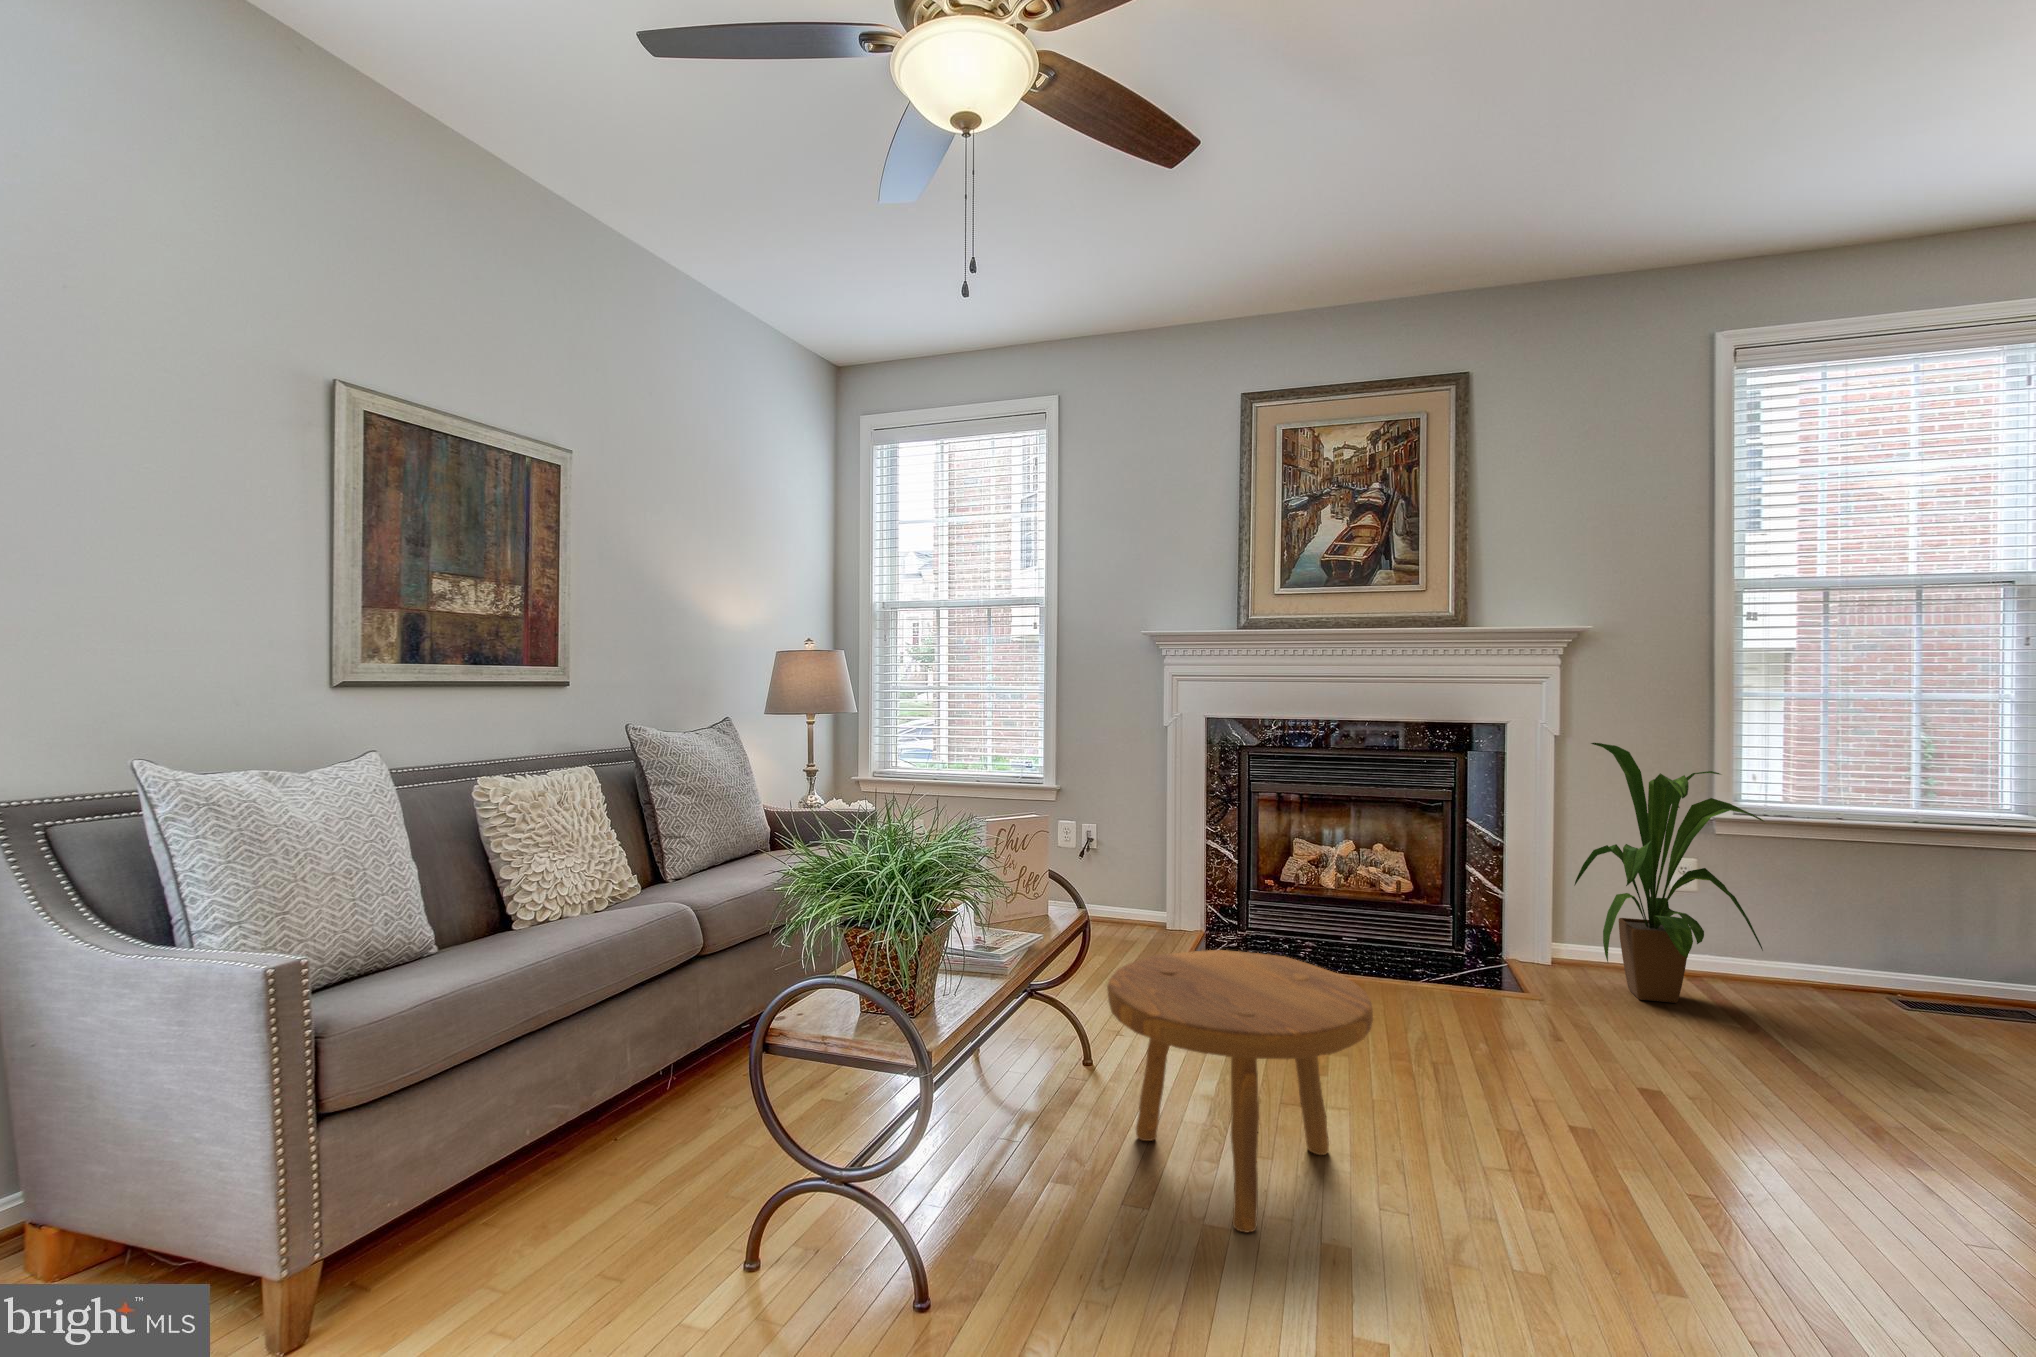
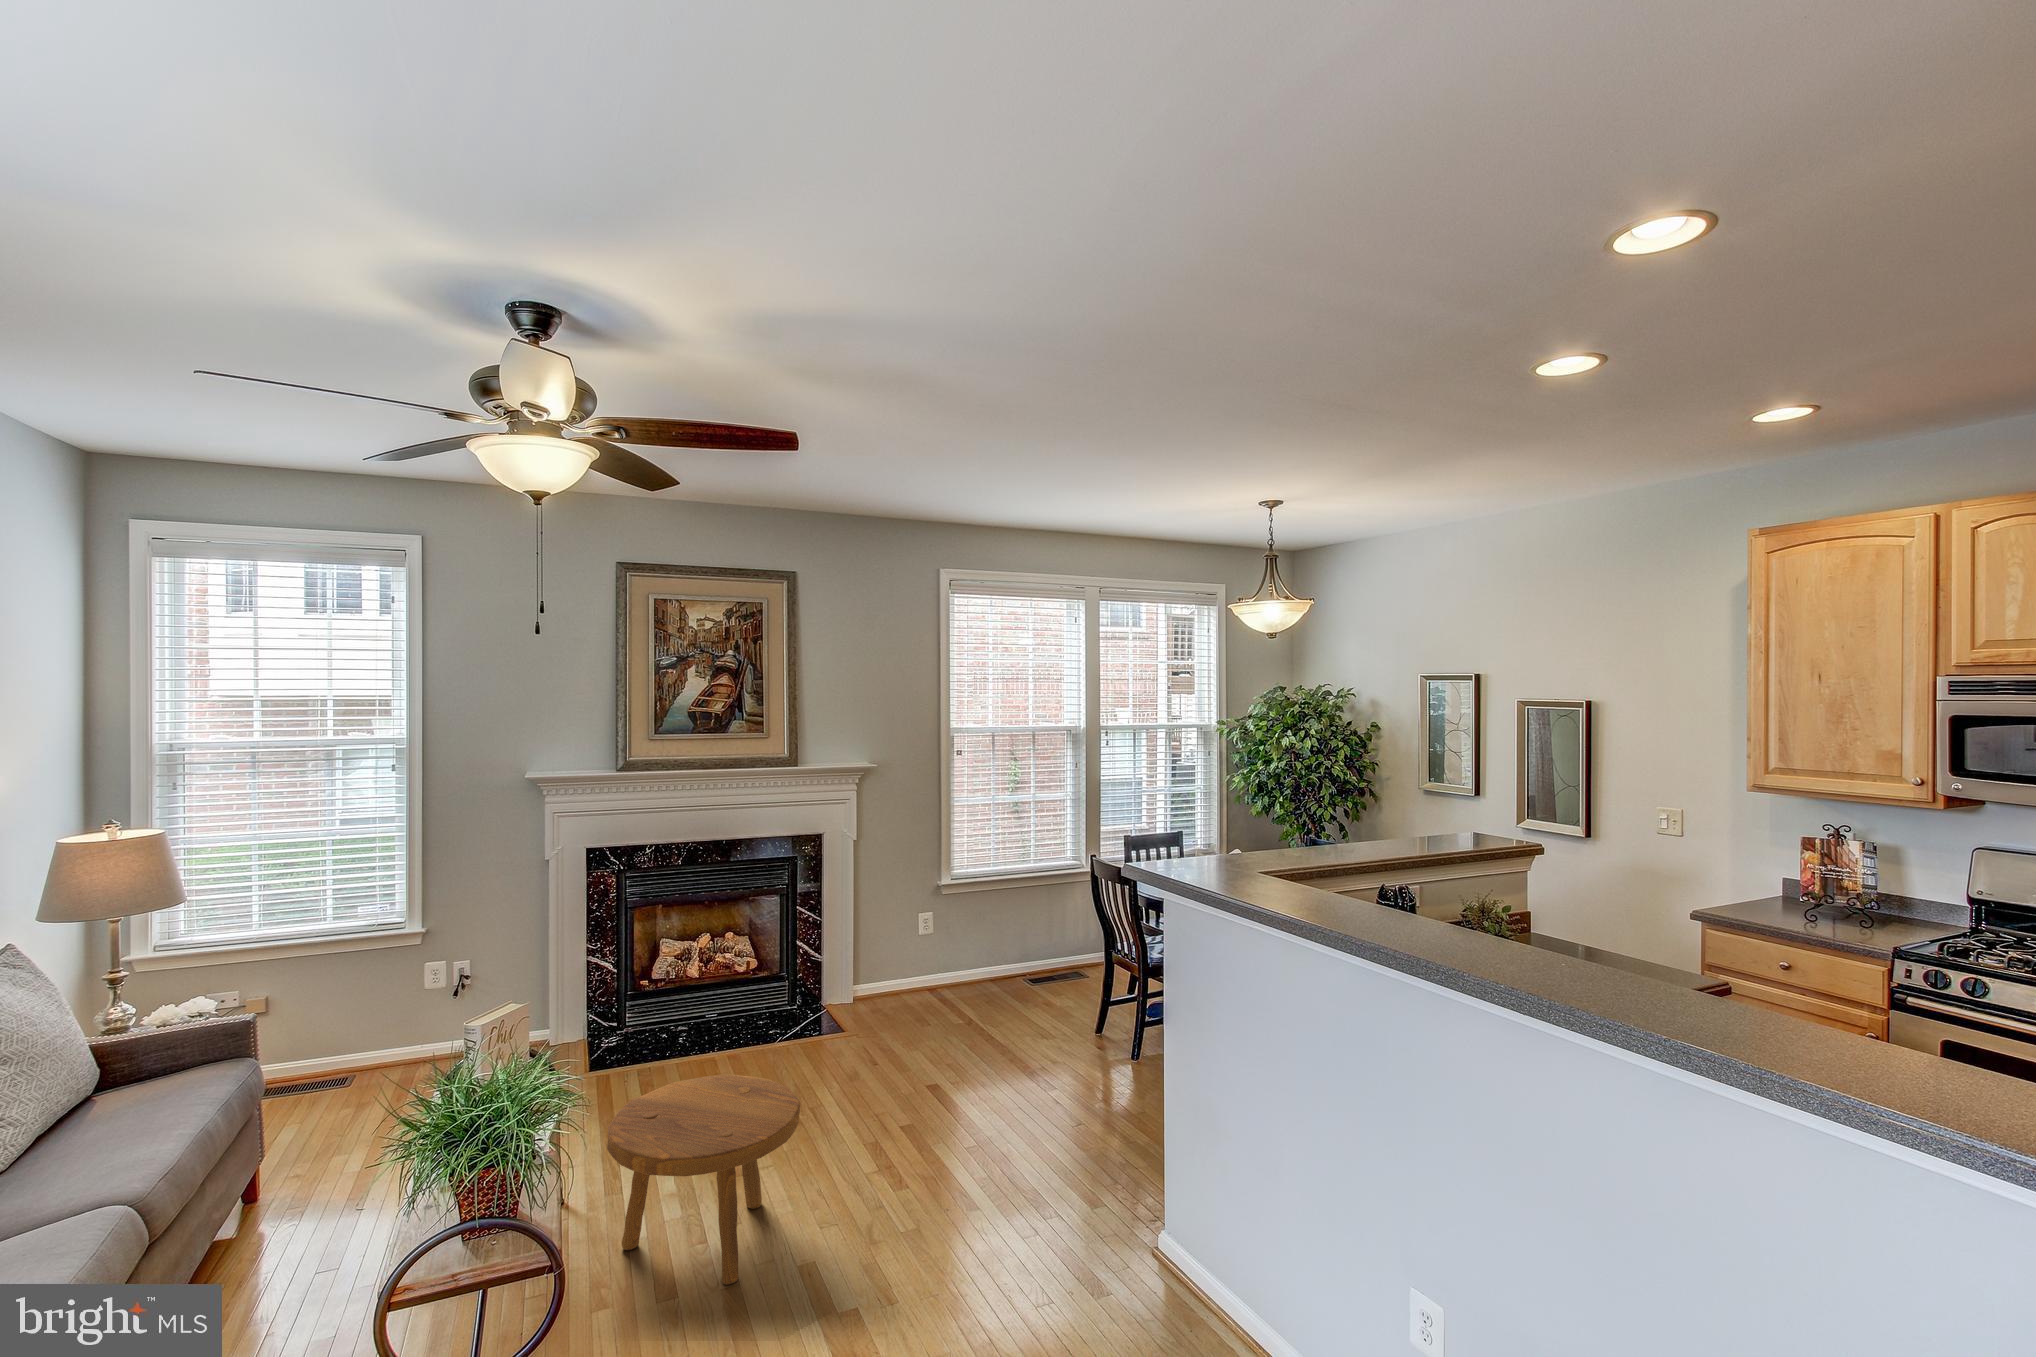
house plant: present [1575,743,1763,1003] -> none [866,851,971,1016]

